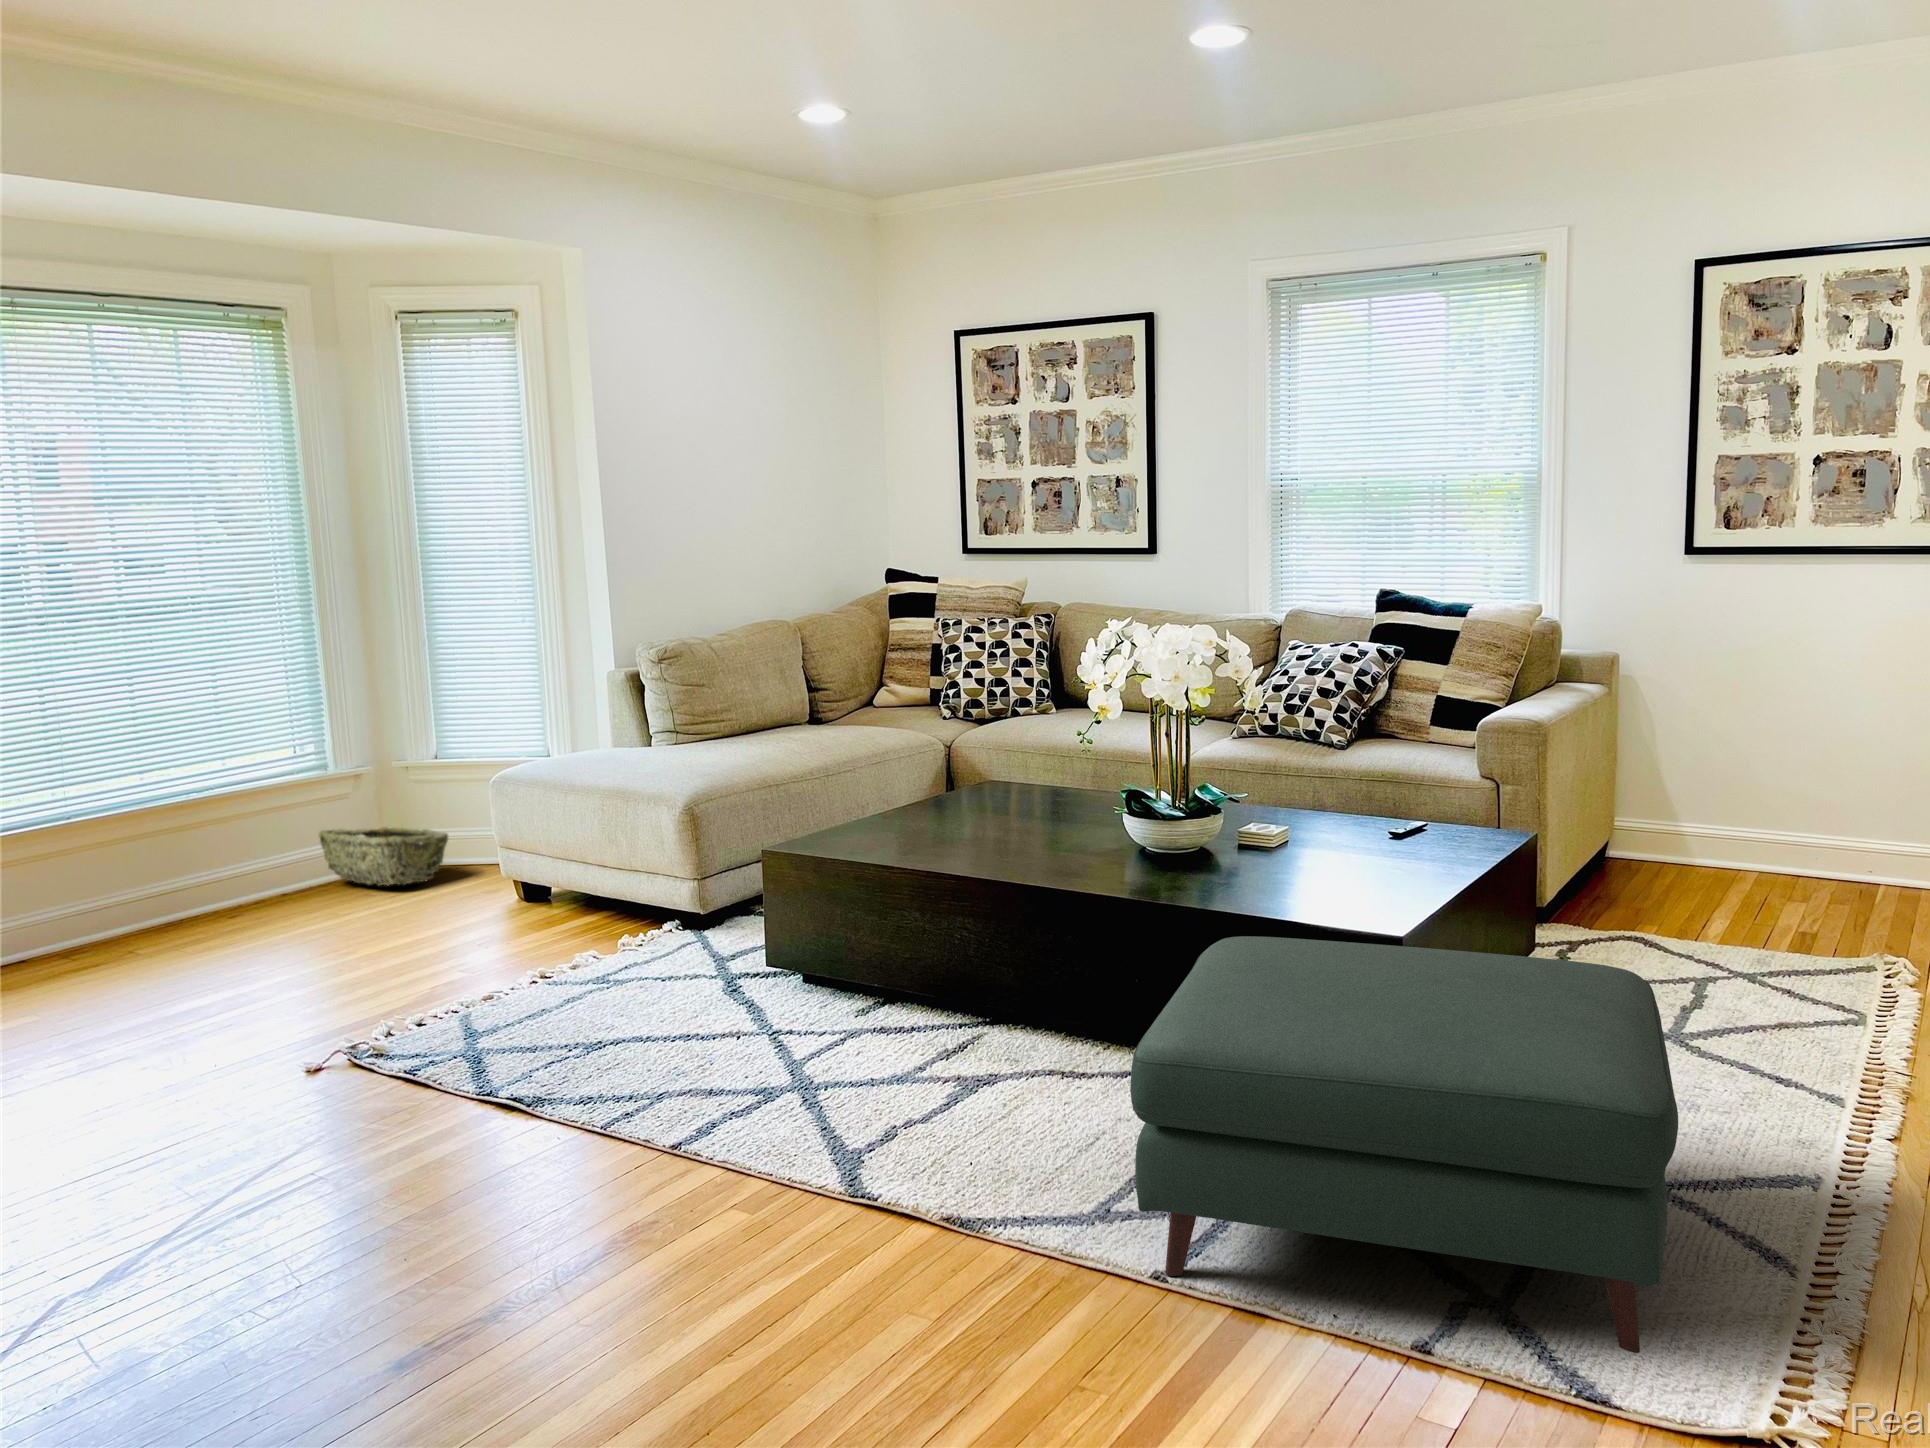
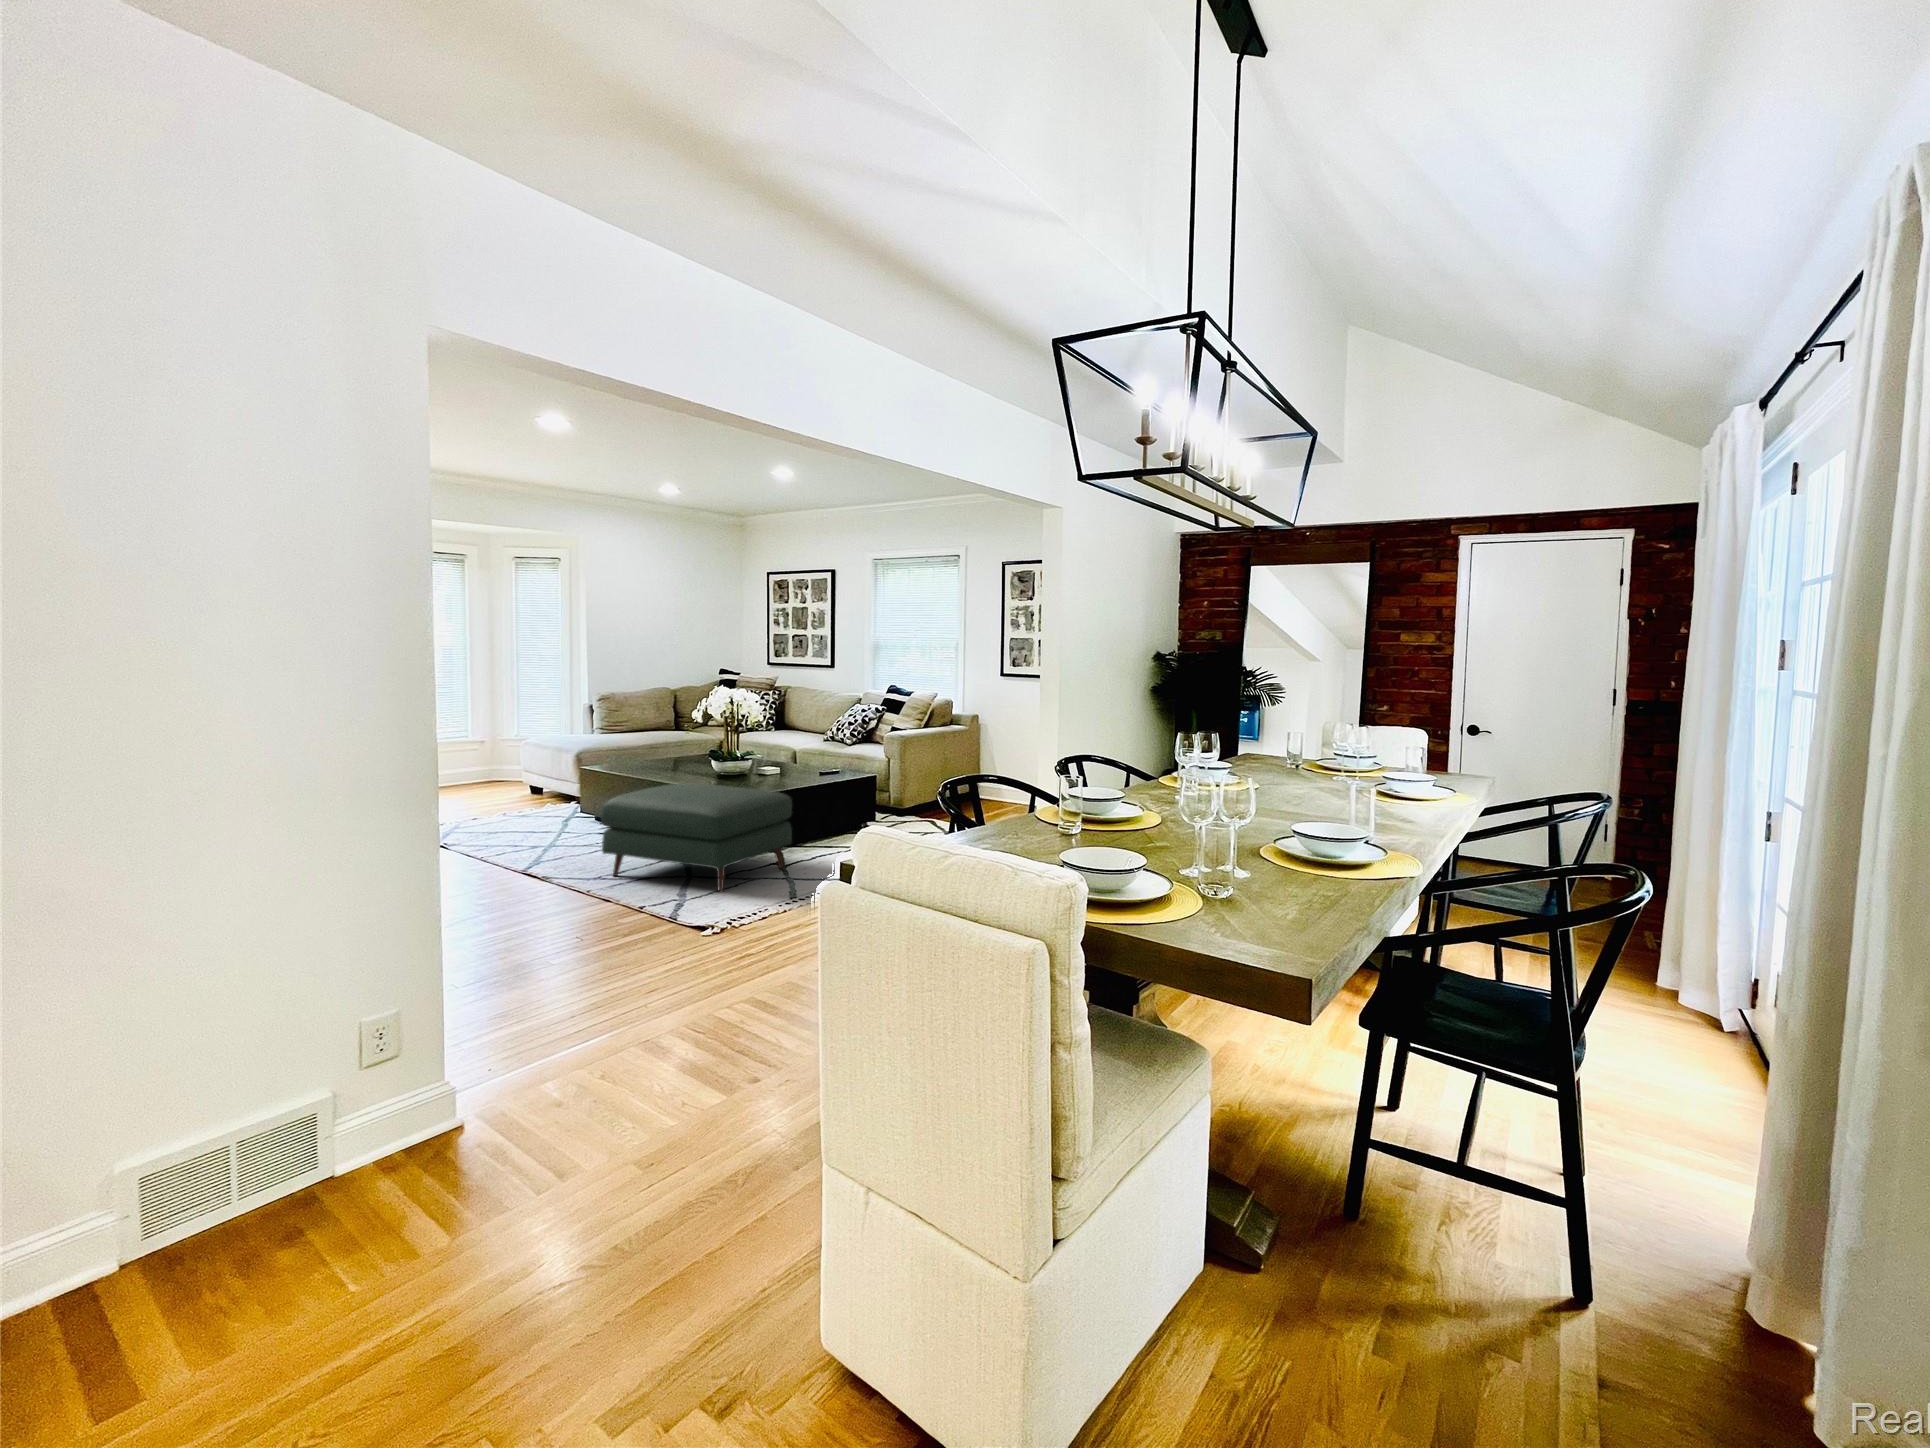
woven basket: present [319,827,448,886] -> none [457,763,511,787]

